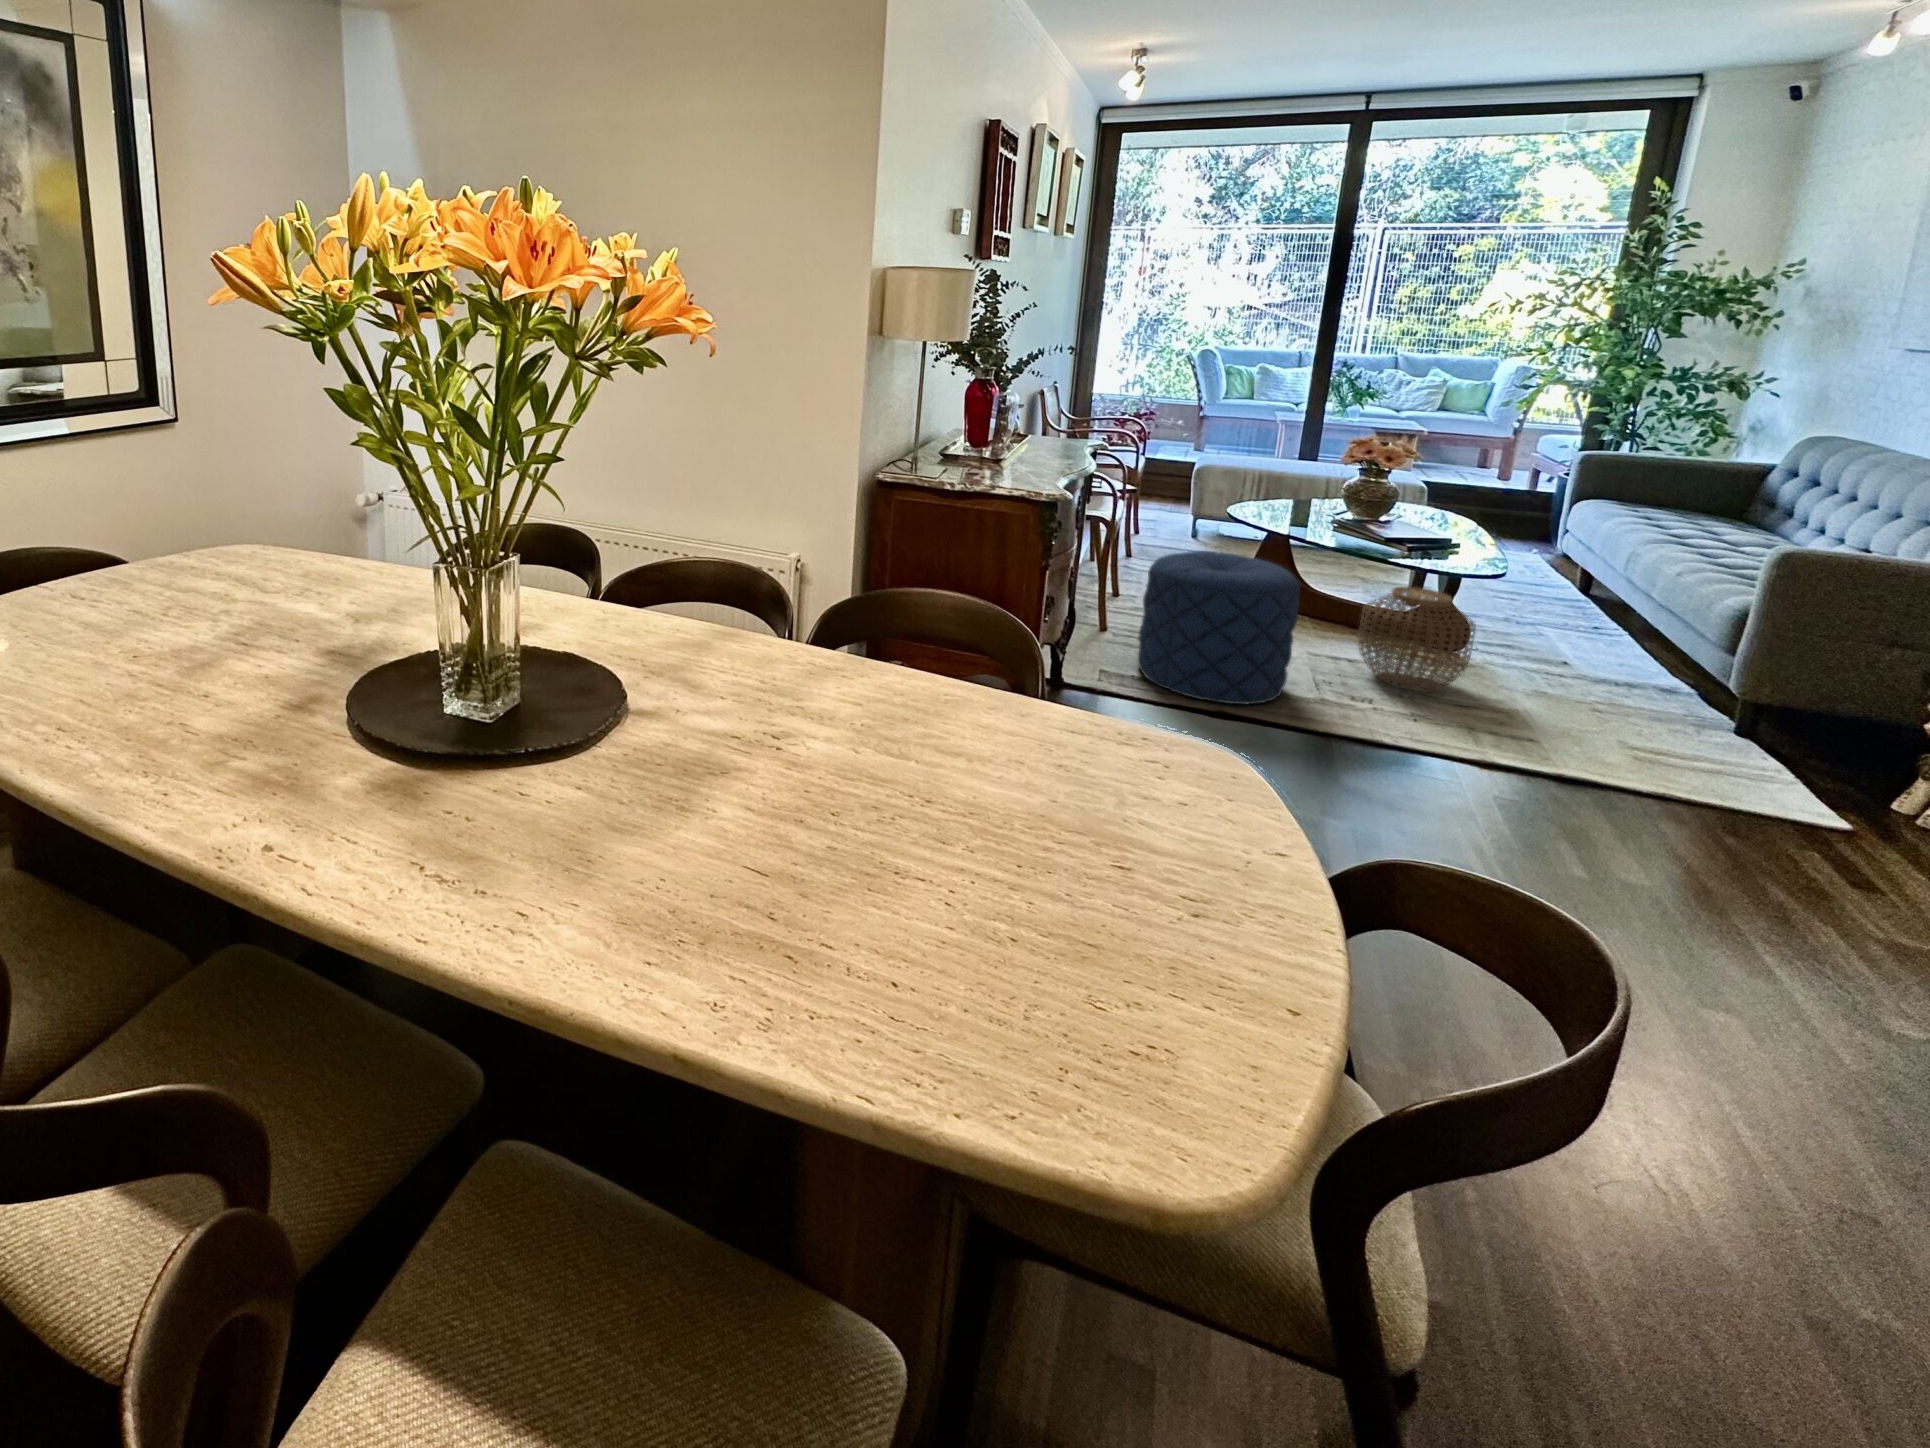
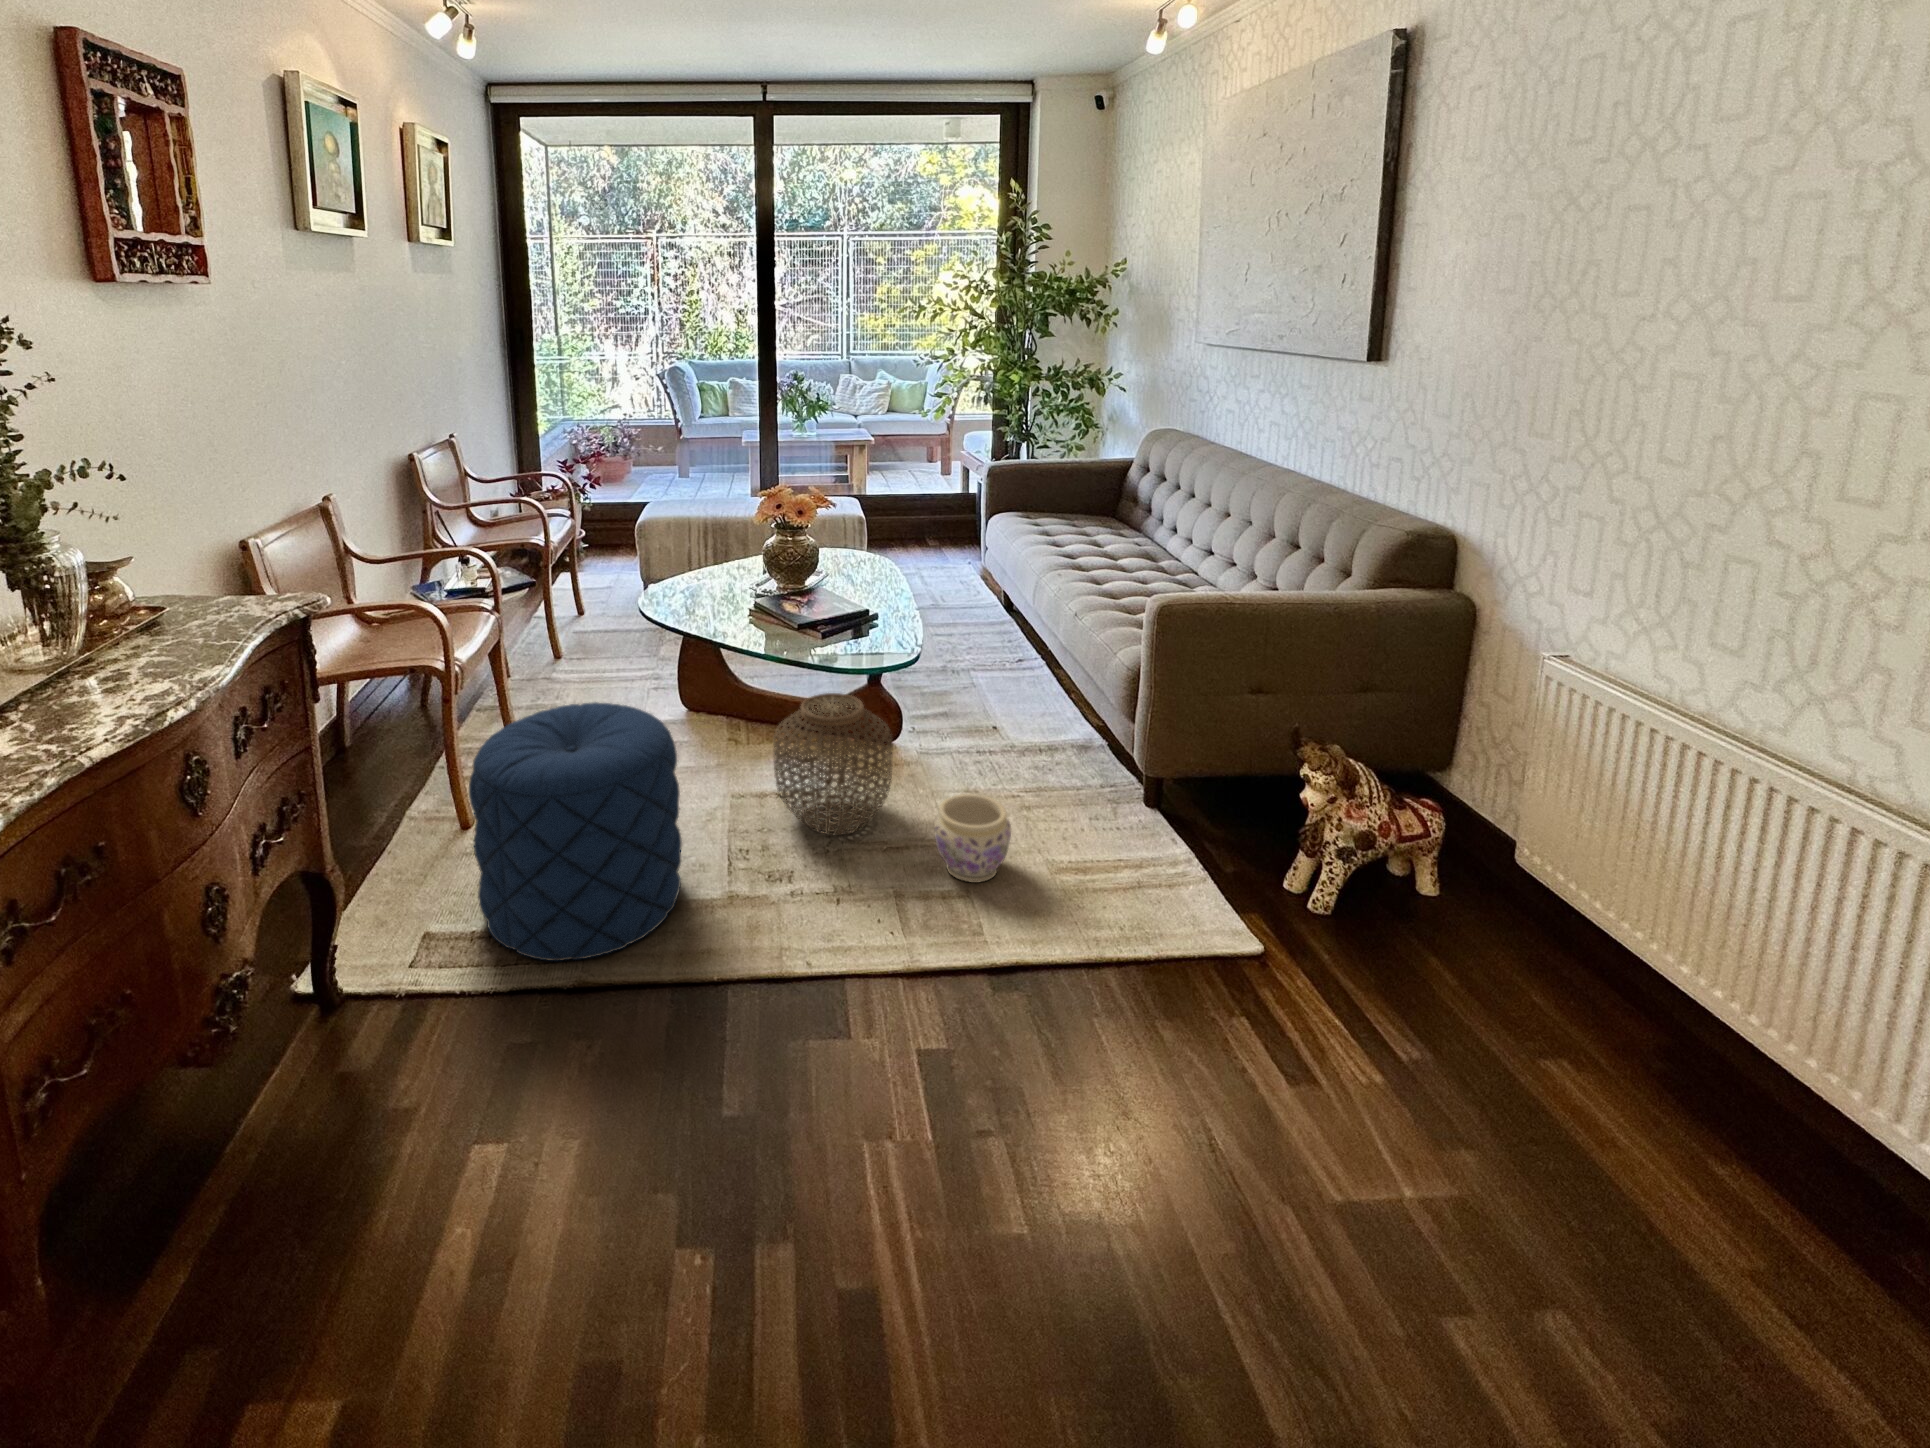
planter: none [1513,675,1594,741] -> present [934,794,1011,883]

